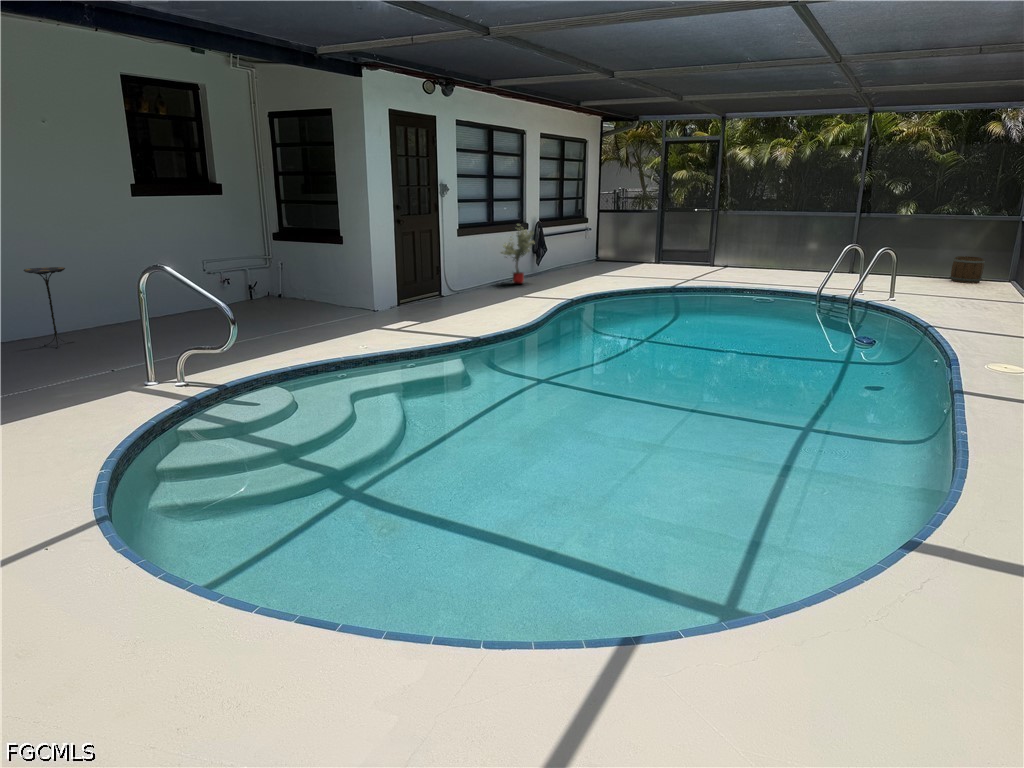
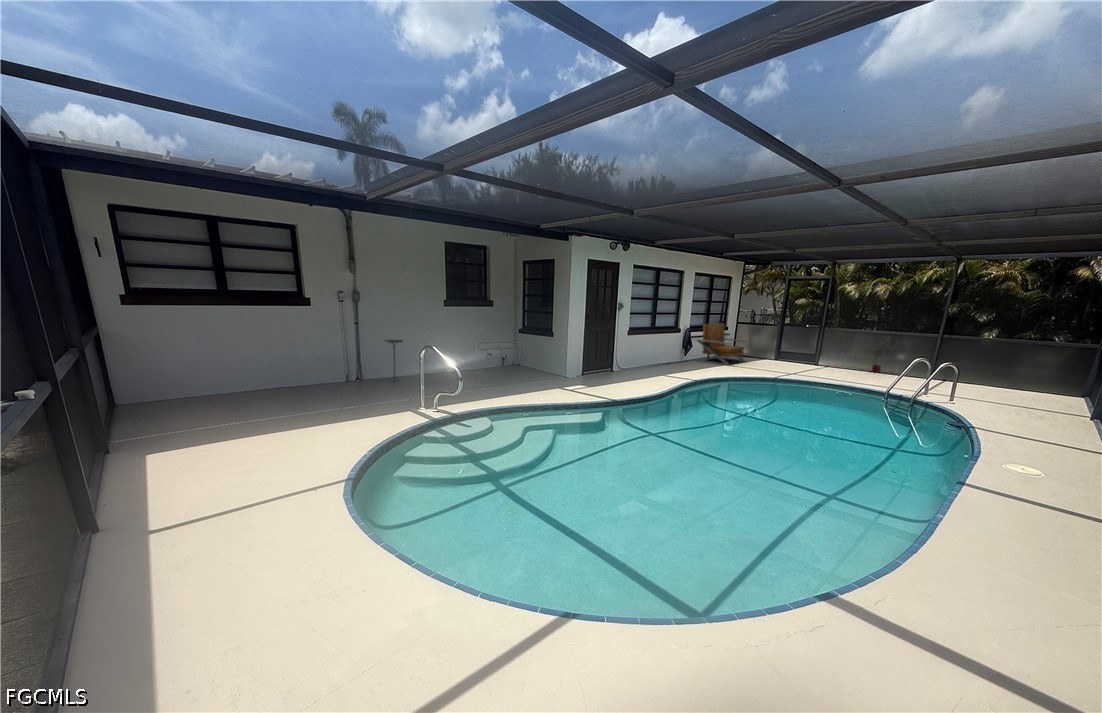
lounge chair: none [552,212,622,276] -> present [697,323,747,365]
potted tree: present [501,224,535,284] -> present [863,335,899,372]
bucket: present [949,256,985,283] -> none [1034,373,1071,396]

